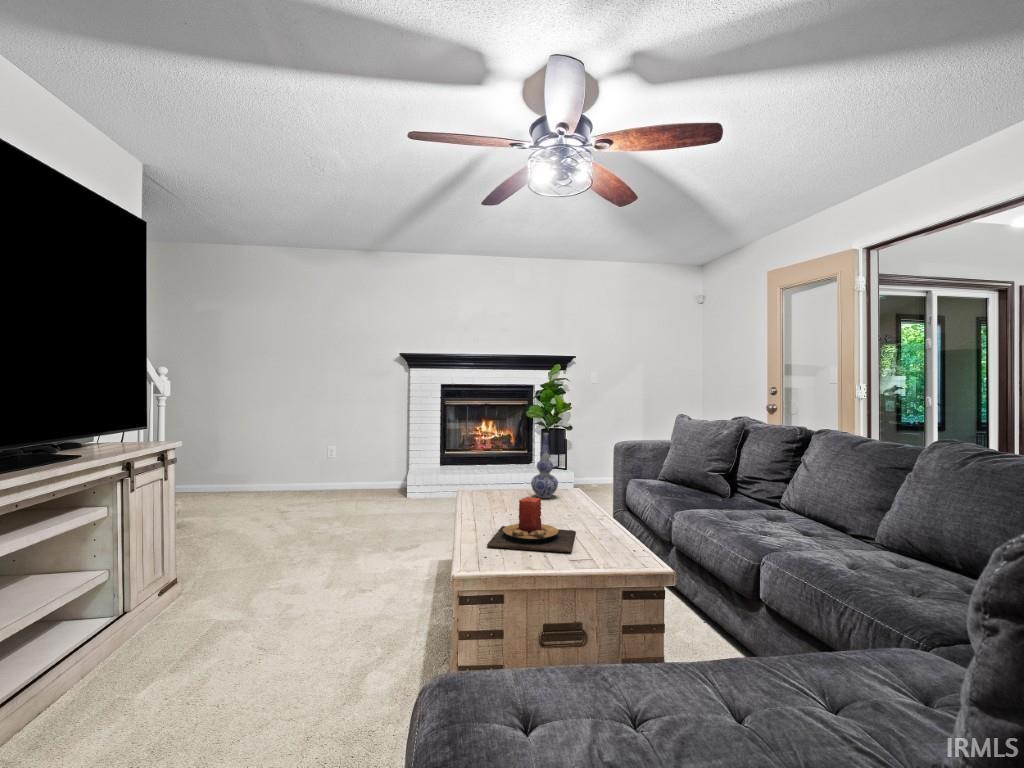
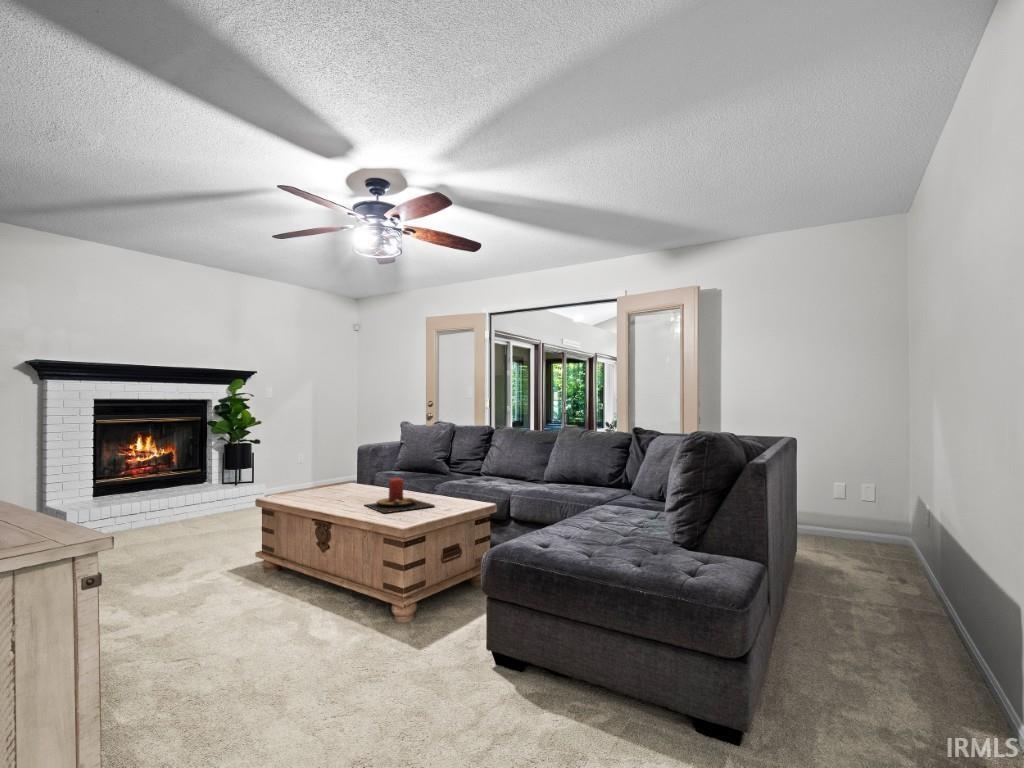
vase: present [531,433,558,498] -> none [332,438,355,490]

